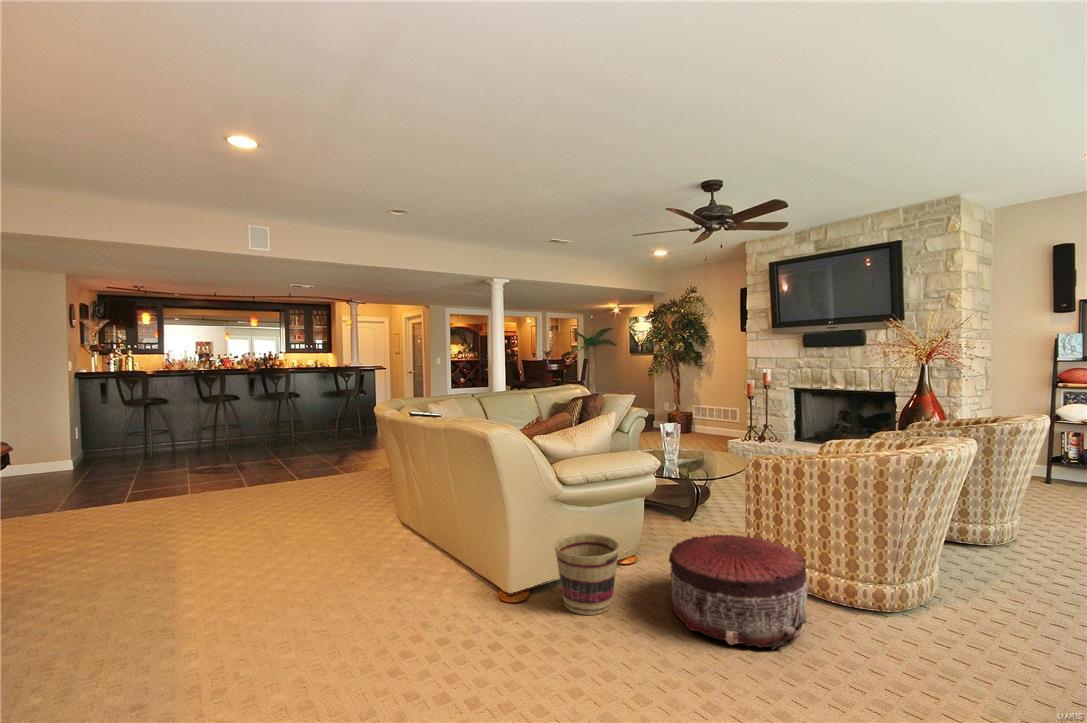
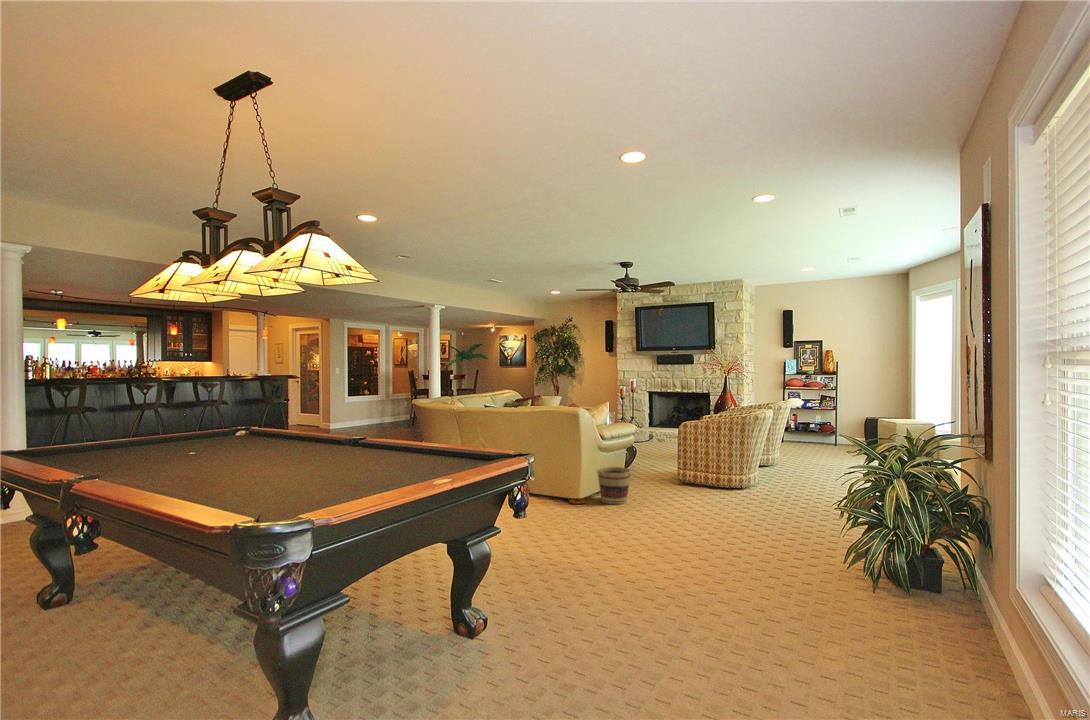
pouf: present [669,535,808,649] -> none [651,462,715,504]

